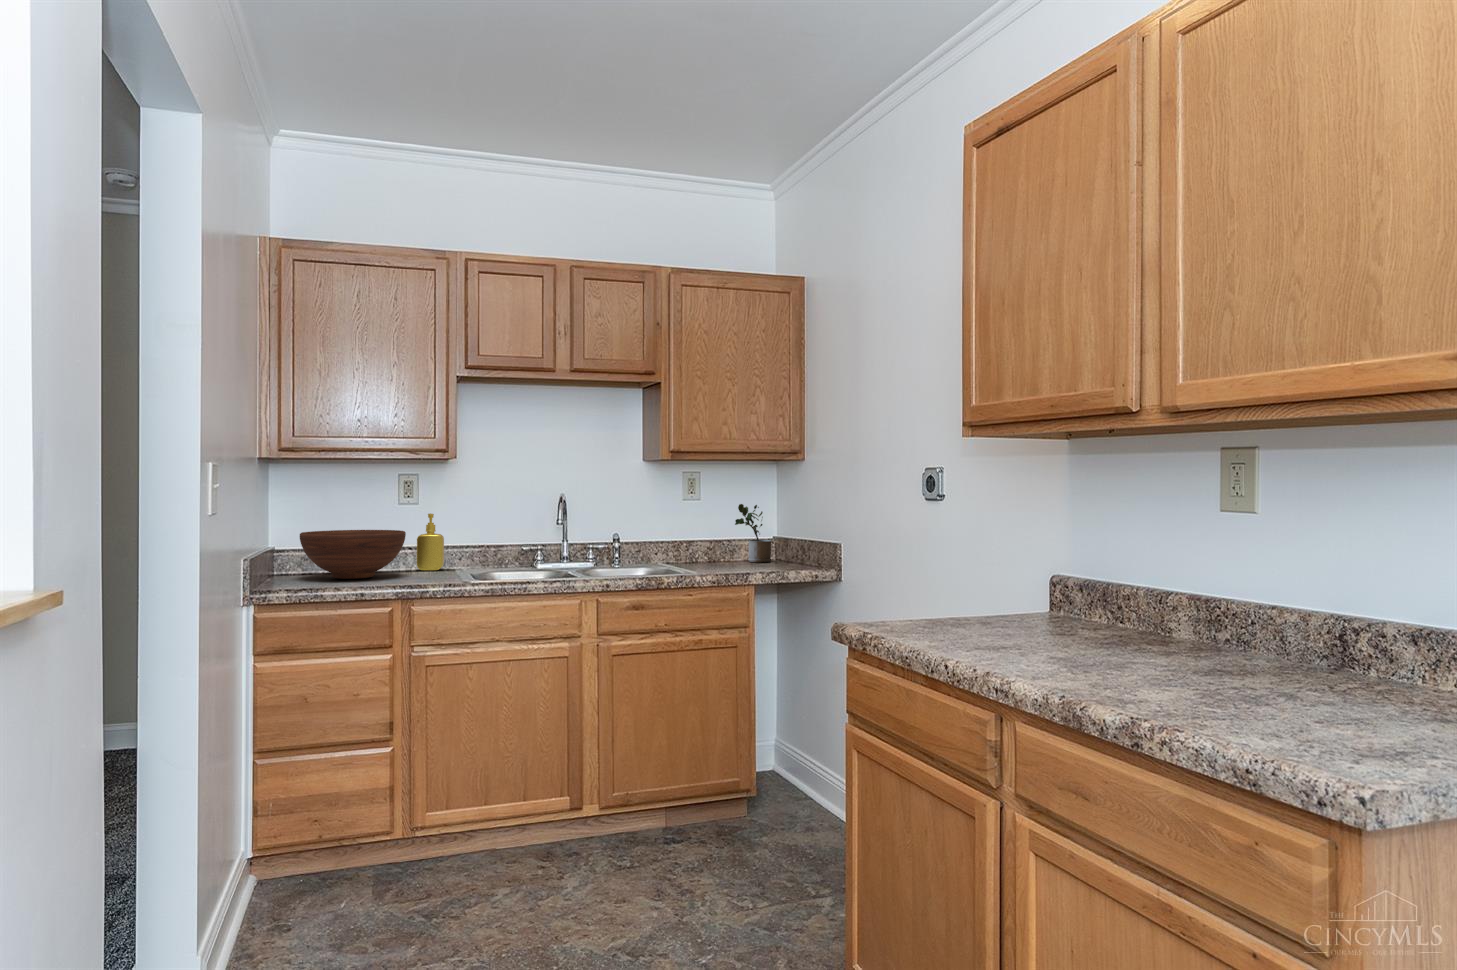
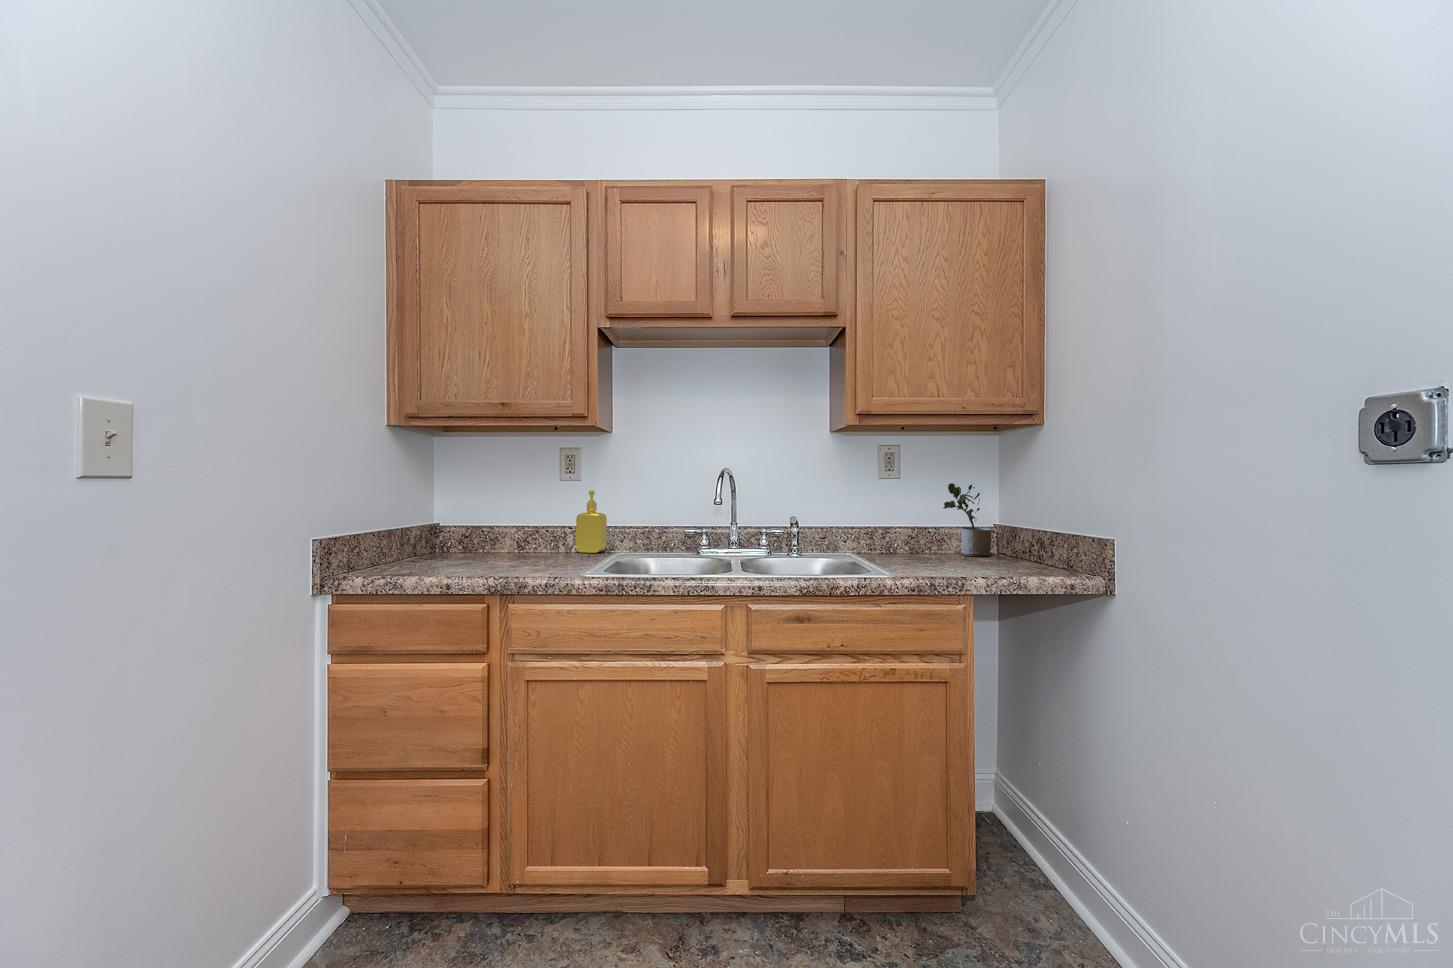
fruit bowl: present [300,530,406,579] -> none [430,507,548,562]

